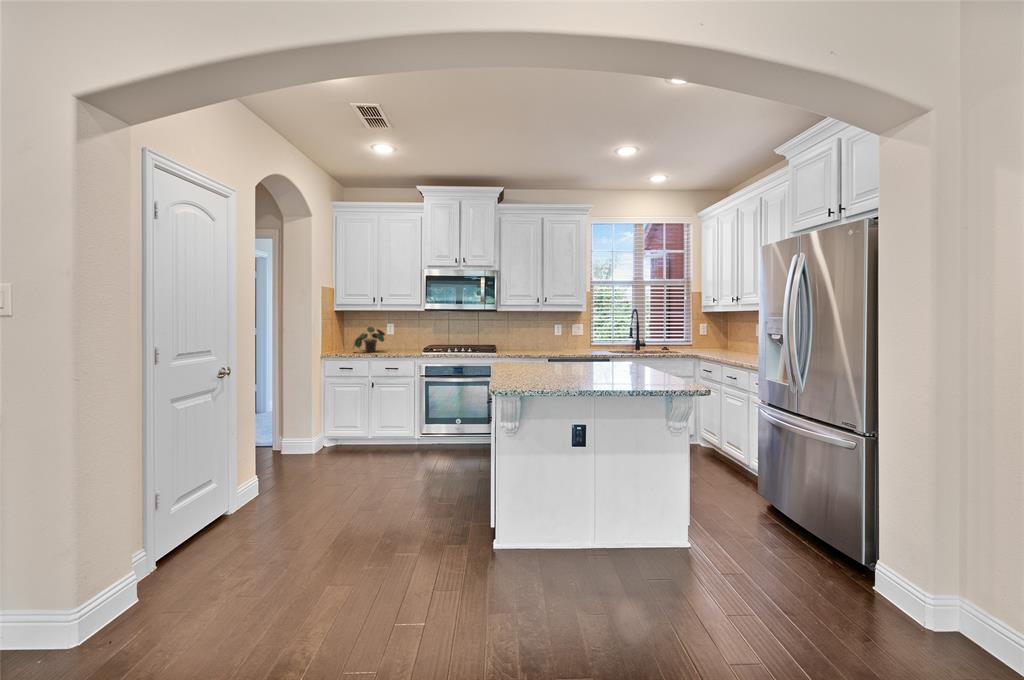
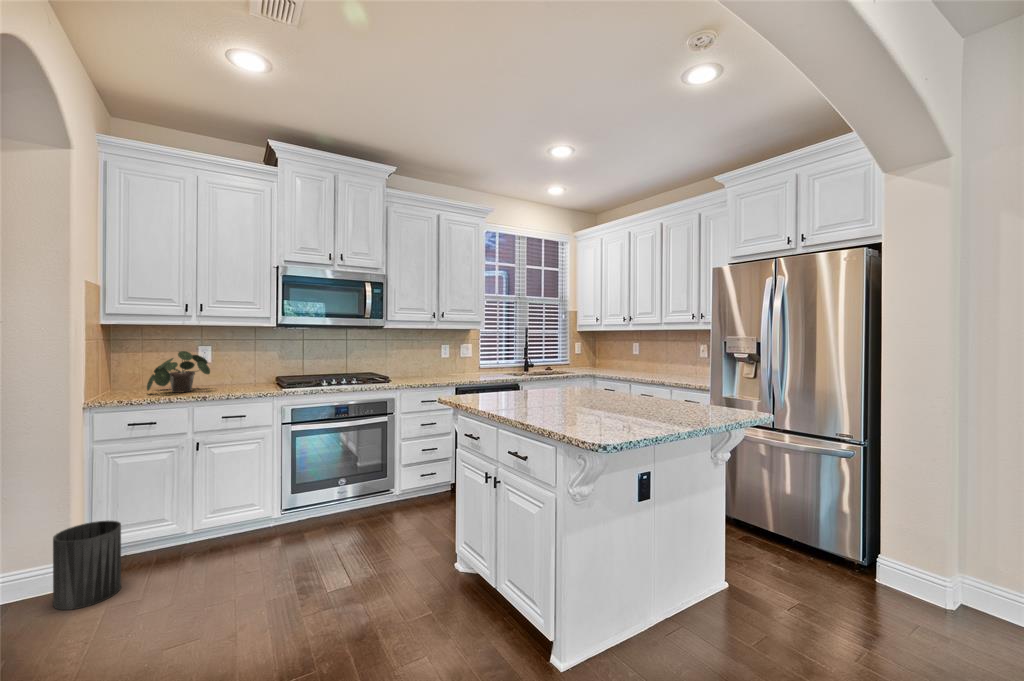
trash can: none [304,418,333,459] -> present [53,520,121,610]

